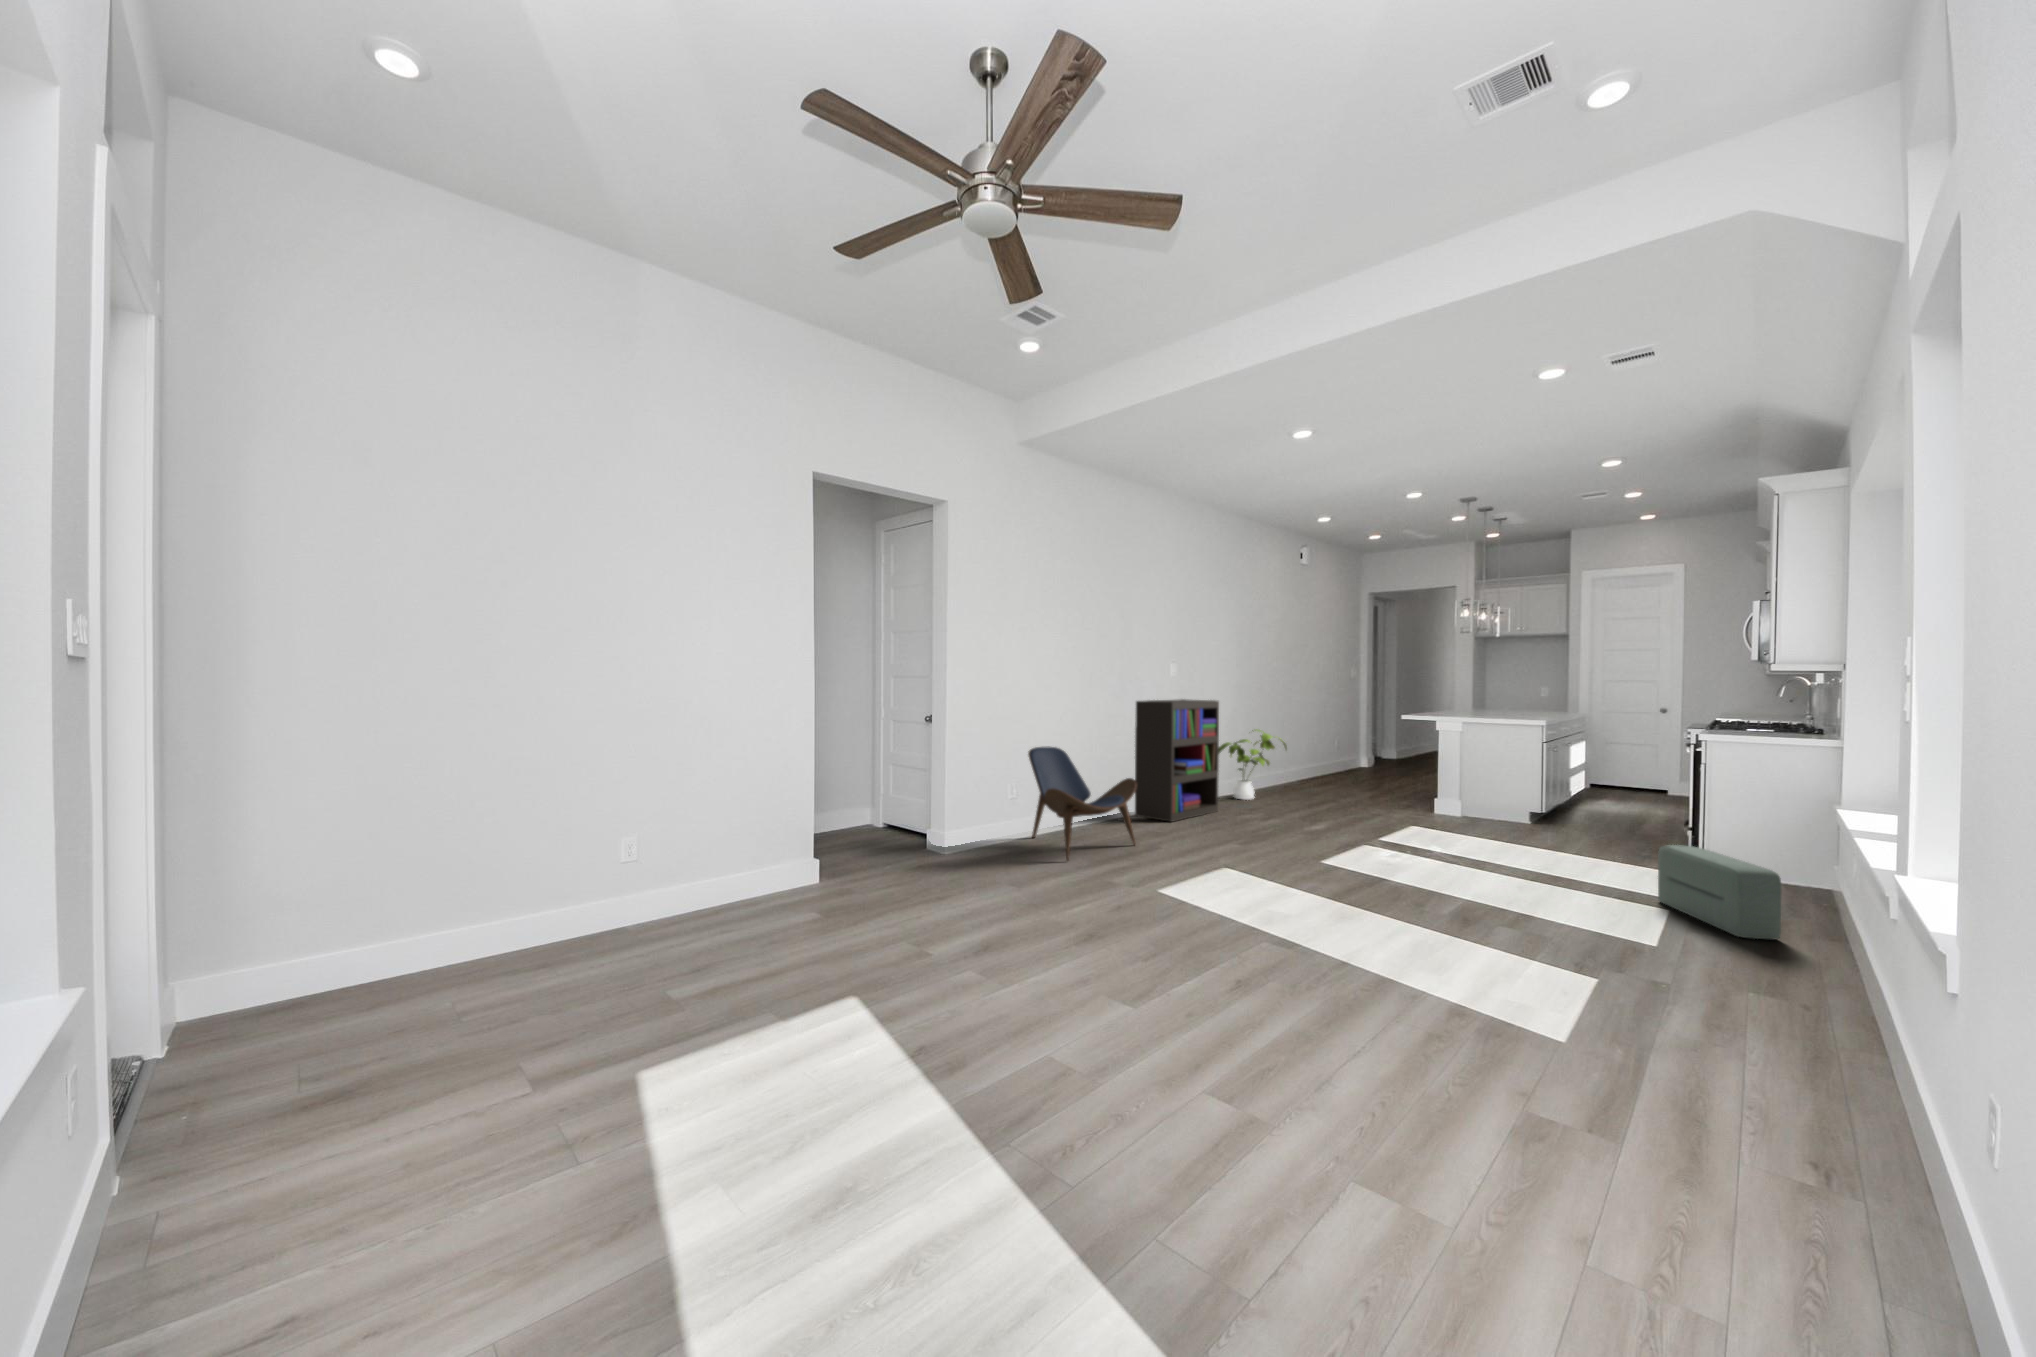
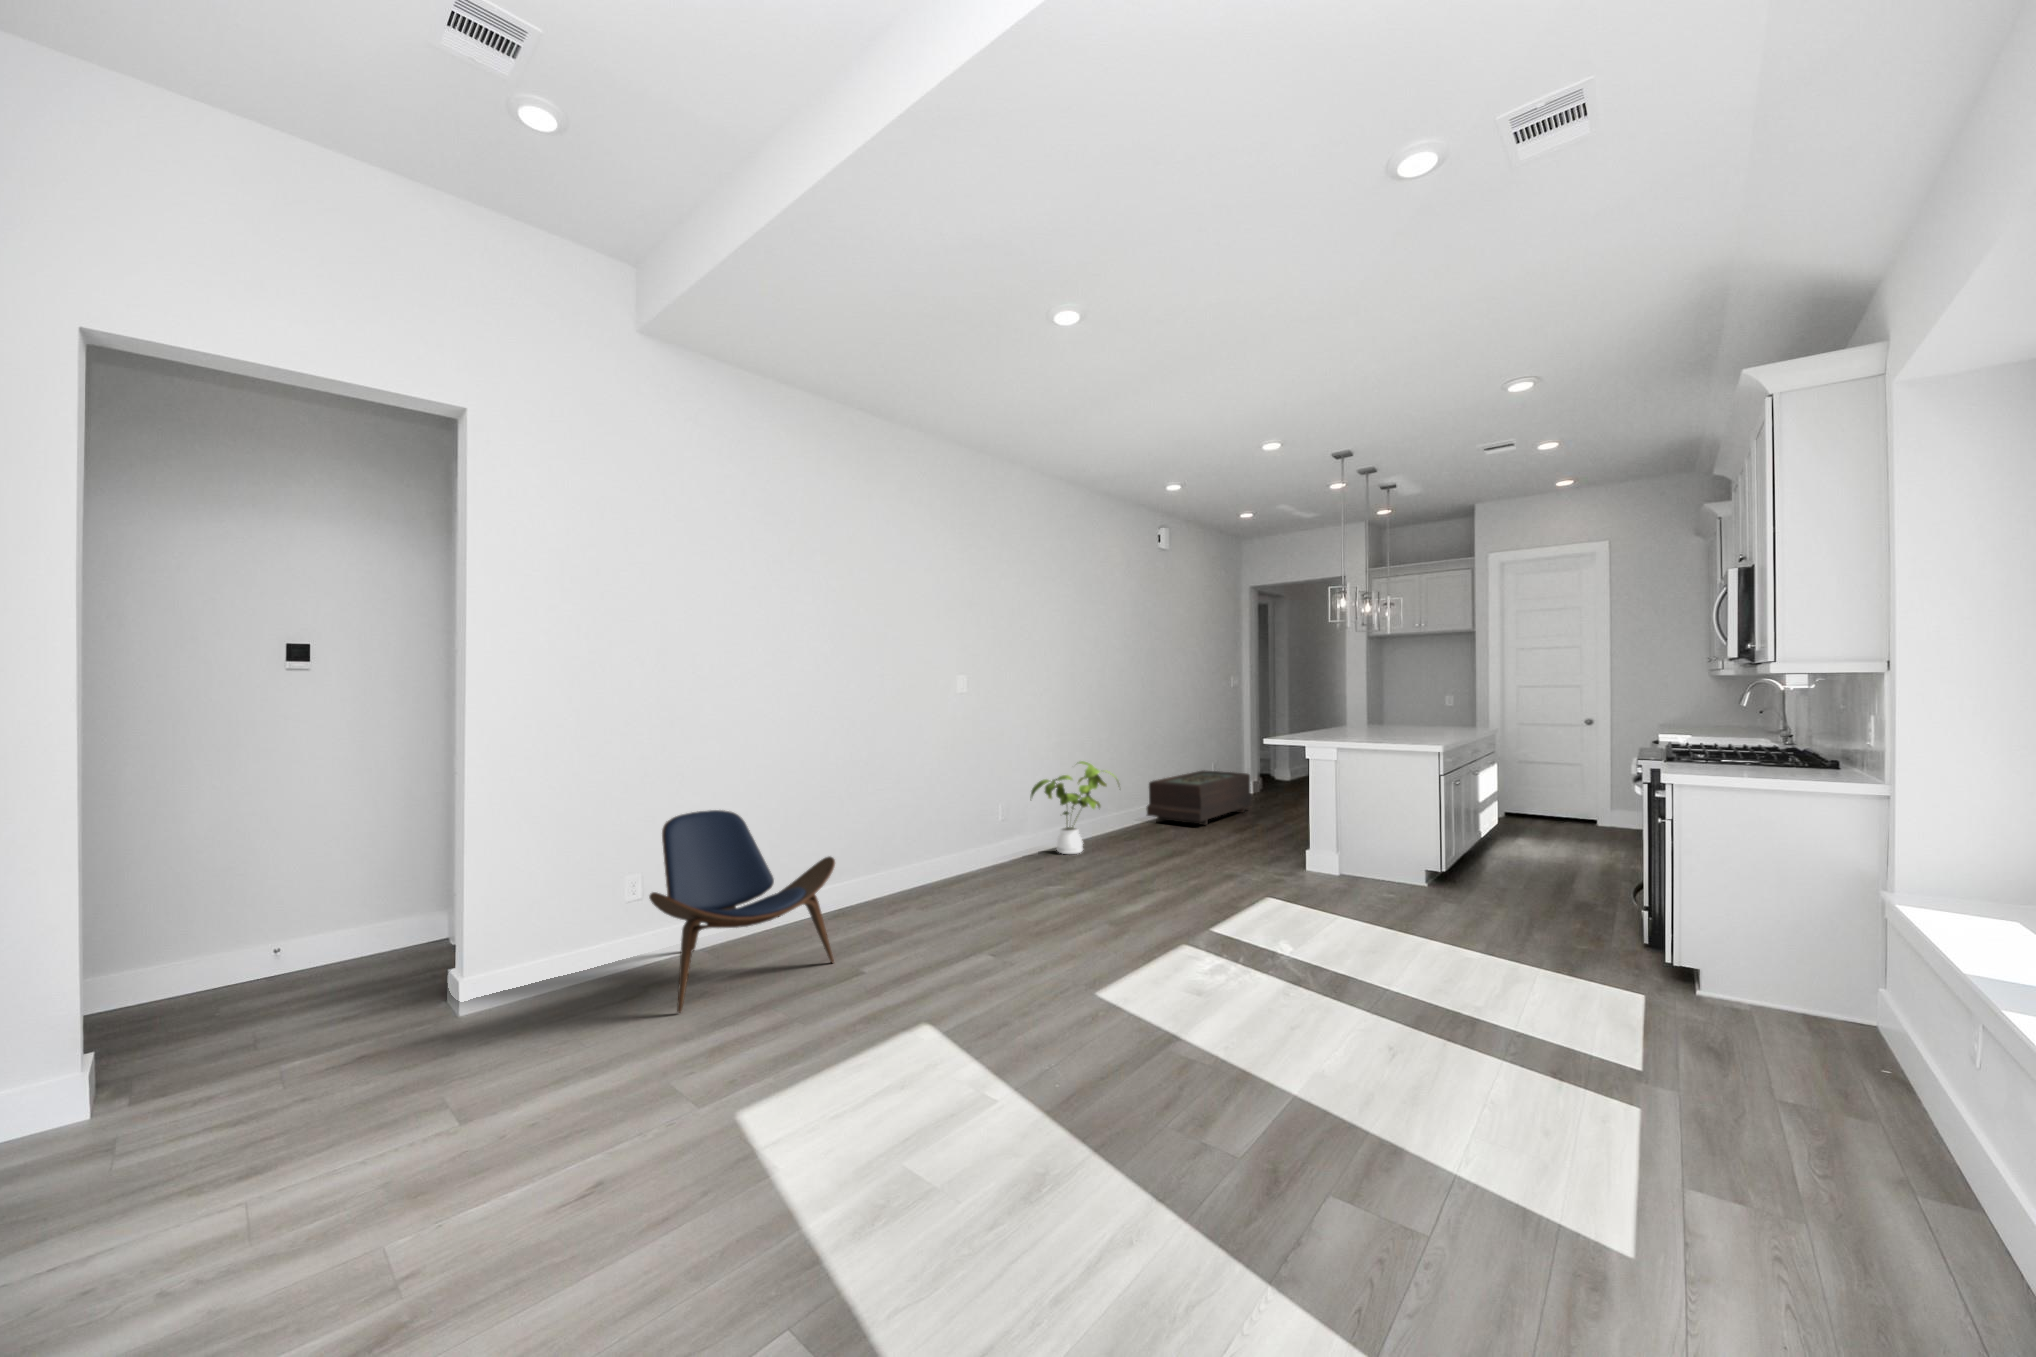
bookshelf: present [1135,699,1219,822] -> none [891,726,1018,904]
coffee table: none [1291,745,1374,786] -> present [1147,770,1252,825]
pouf: present [1658,845,1781,939] -> none [1620,988,1879,1224]

